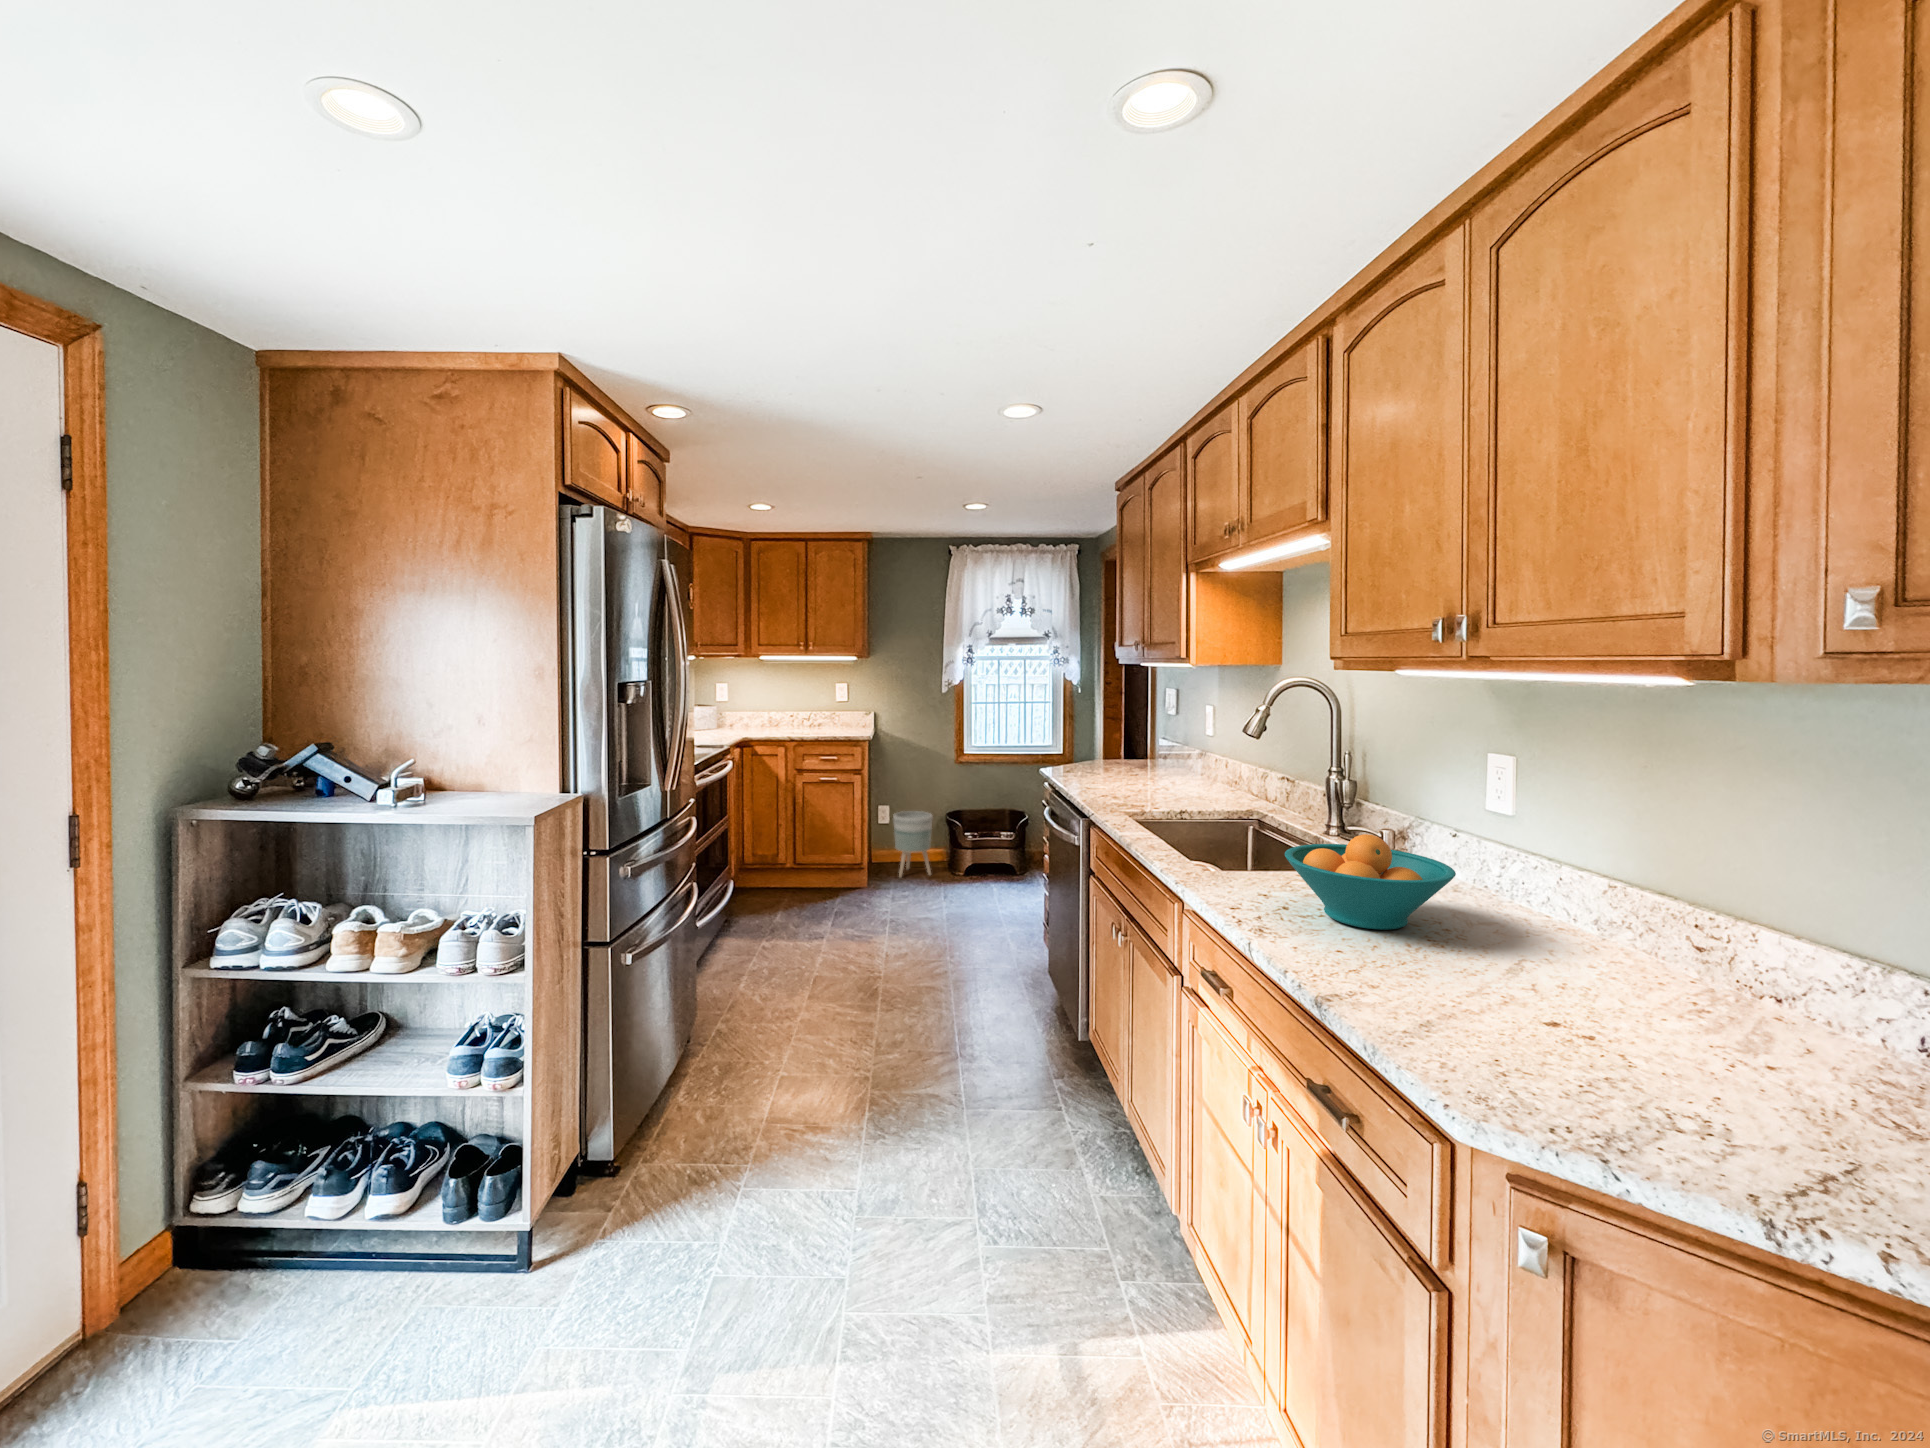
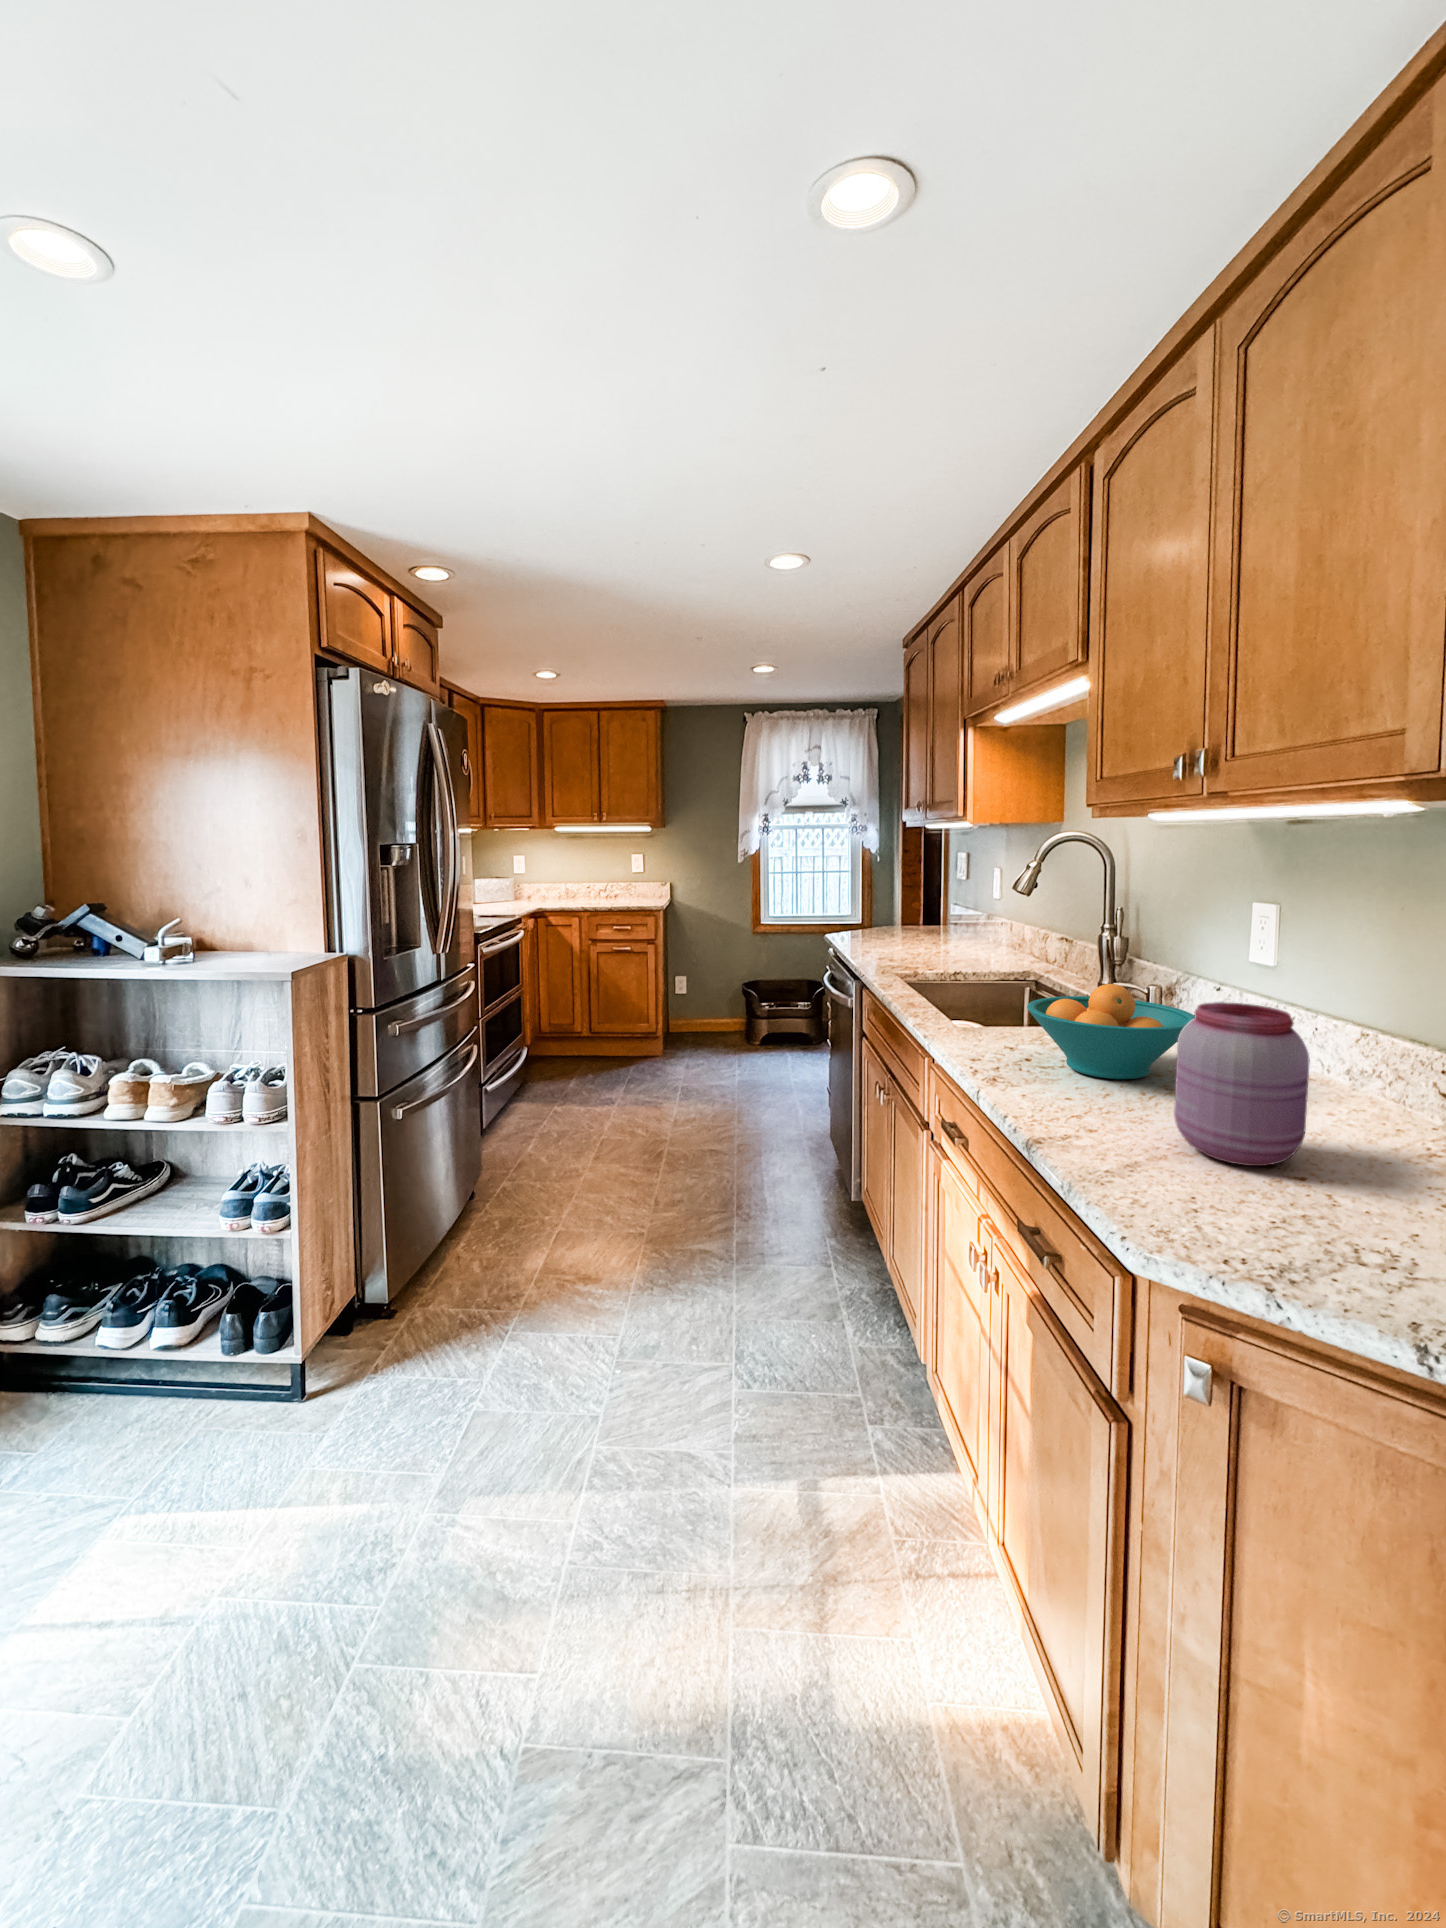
planter: present [893,811,932,877] -> none [687,983,728,1050]
jar: none [1460,862,1596,1028] -> present [1174,1002,1310,1166]

